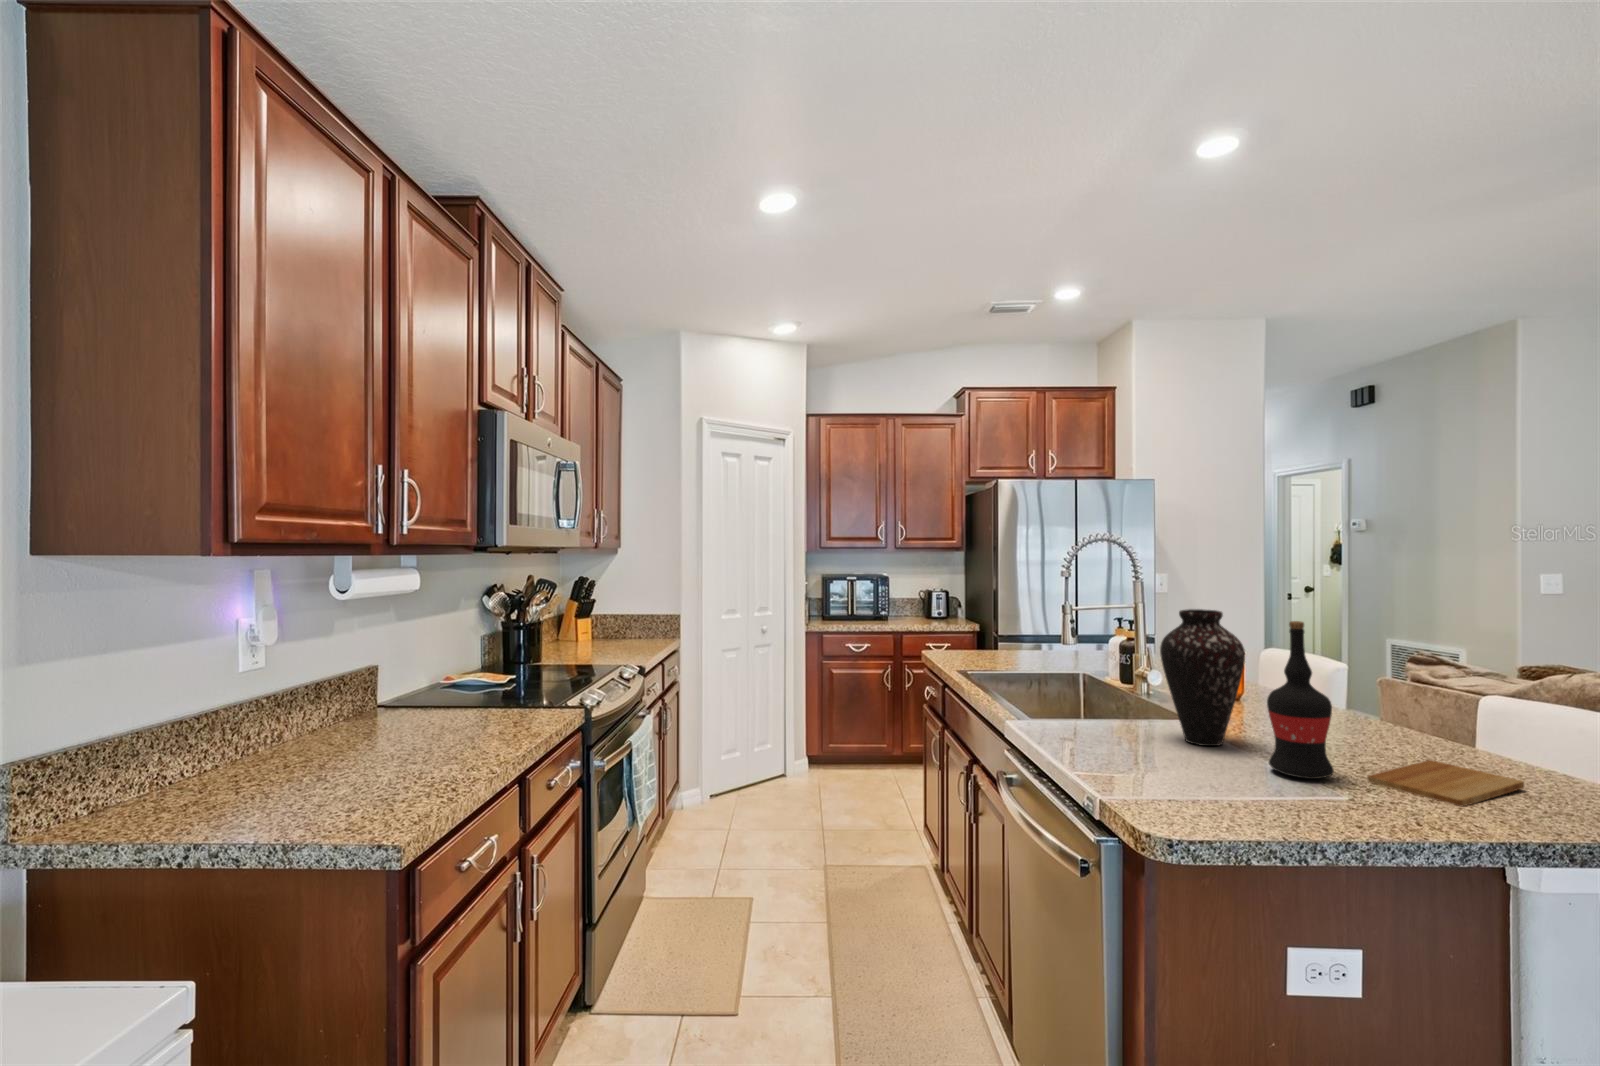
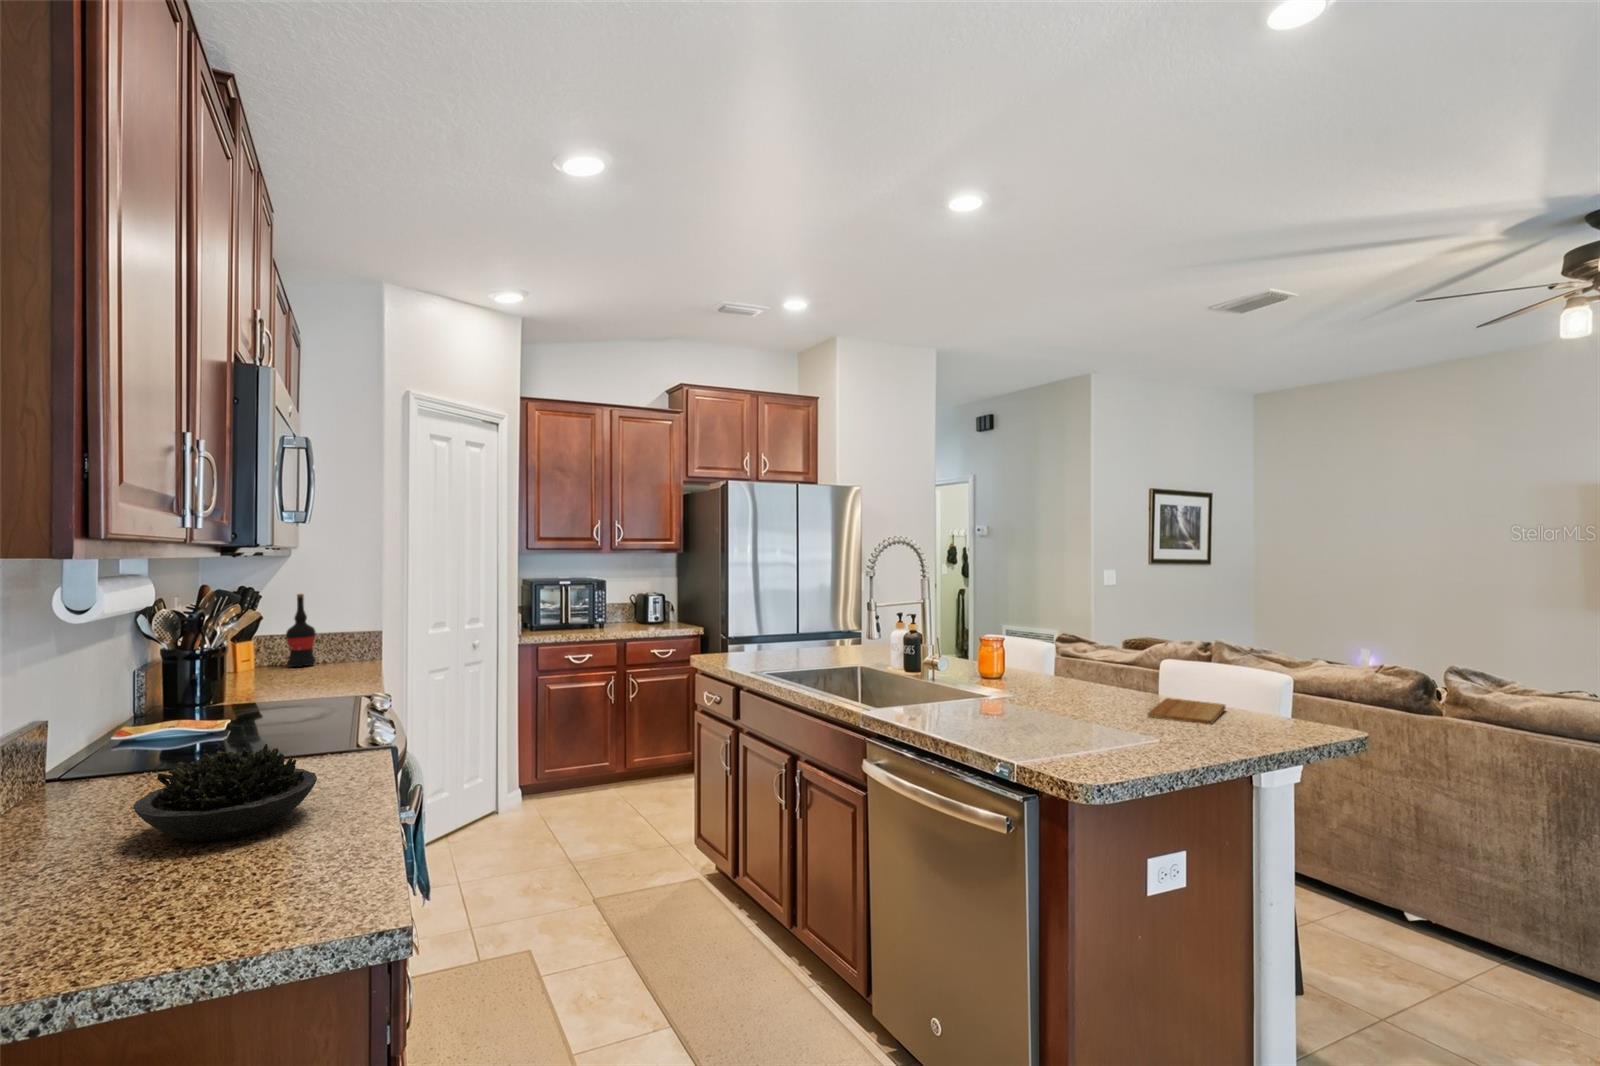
vase: present [1160,609,1245,746] -> none [990,596,1053,707]
wine bottle: present [1267,621,1334,779] -> present [286,594,316,667]
succulent plant: none [356,694,478,760] -> present [133,744,317,842]

